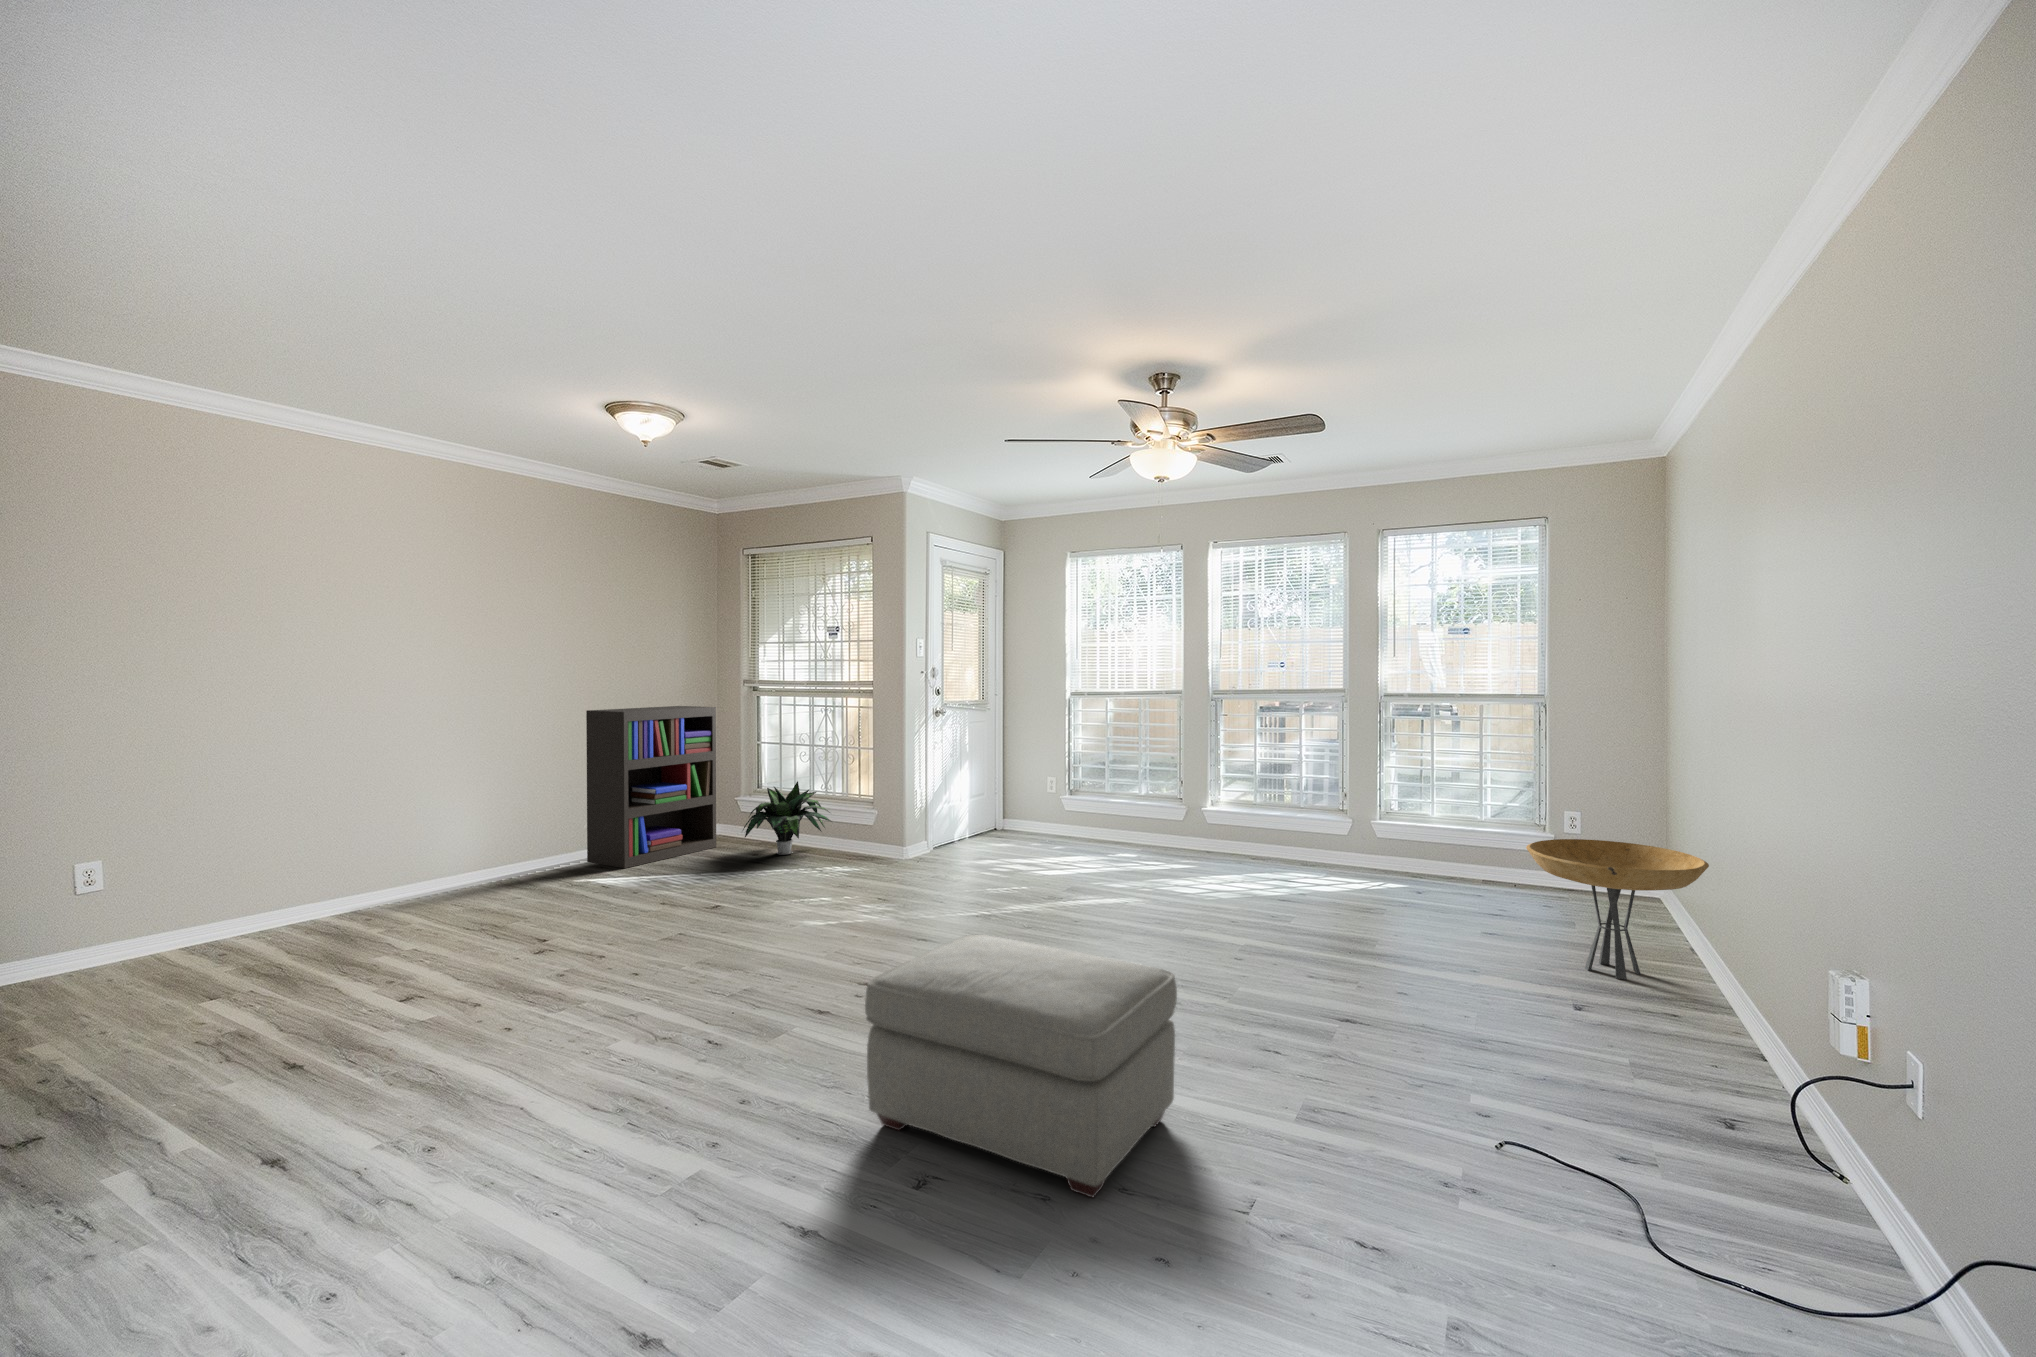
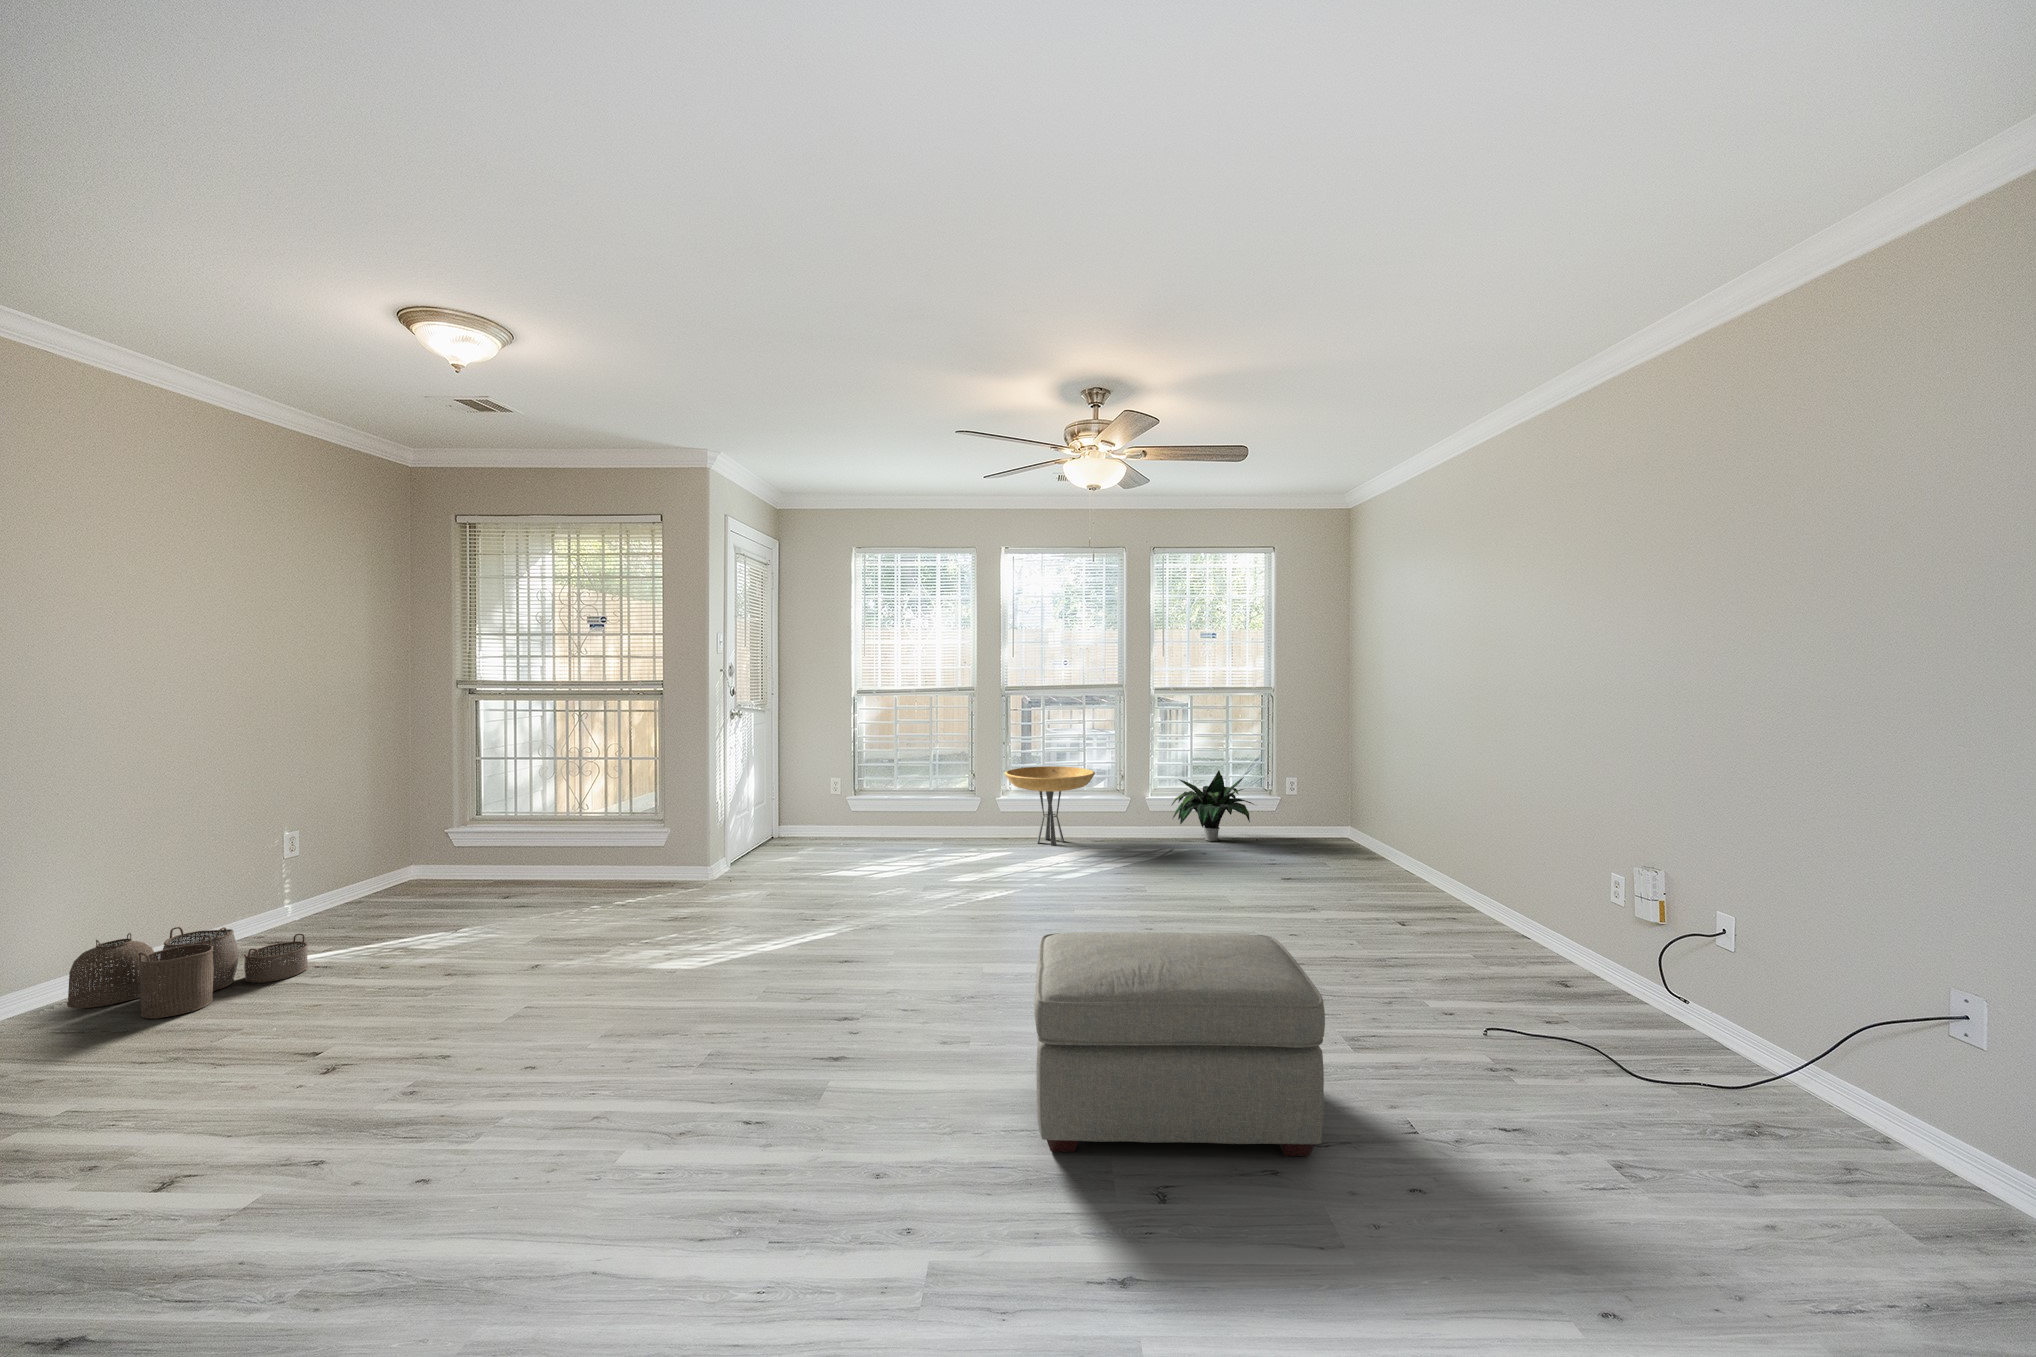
bookshelf: present [586,706,716,868] -> none [241,717,437,939]
potted plant: present [743,781,831,855] -> present [1172,771,1253,841]
side table: present [1526,839,1709,979] -> present [1005,766,1095,845]
woven basket: none [472,846,598,904] -> present [67,927,309,1019]

